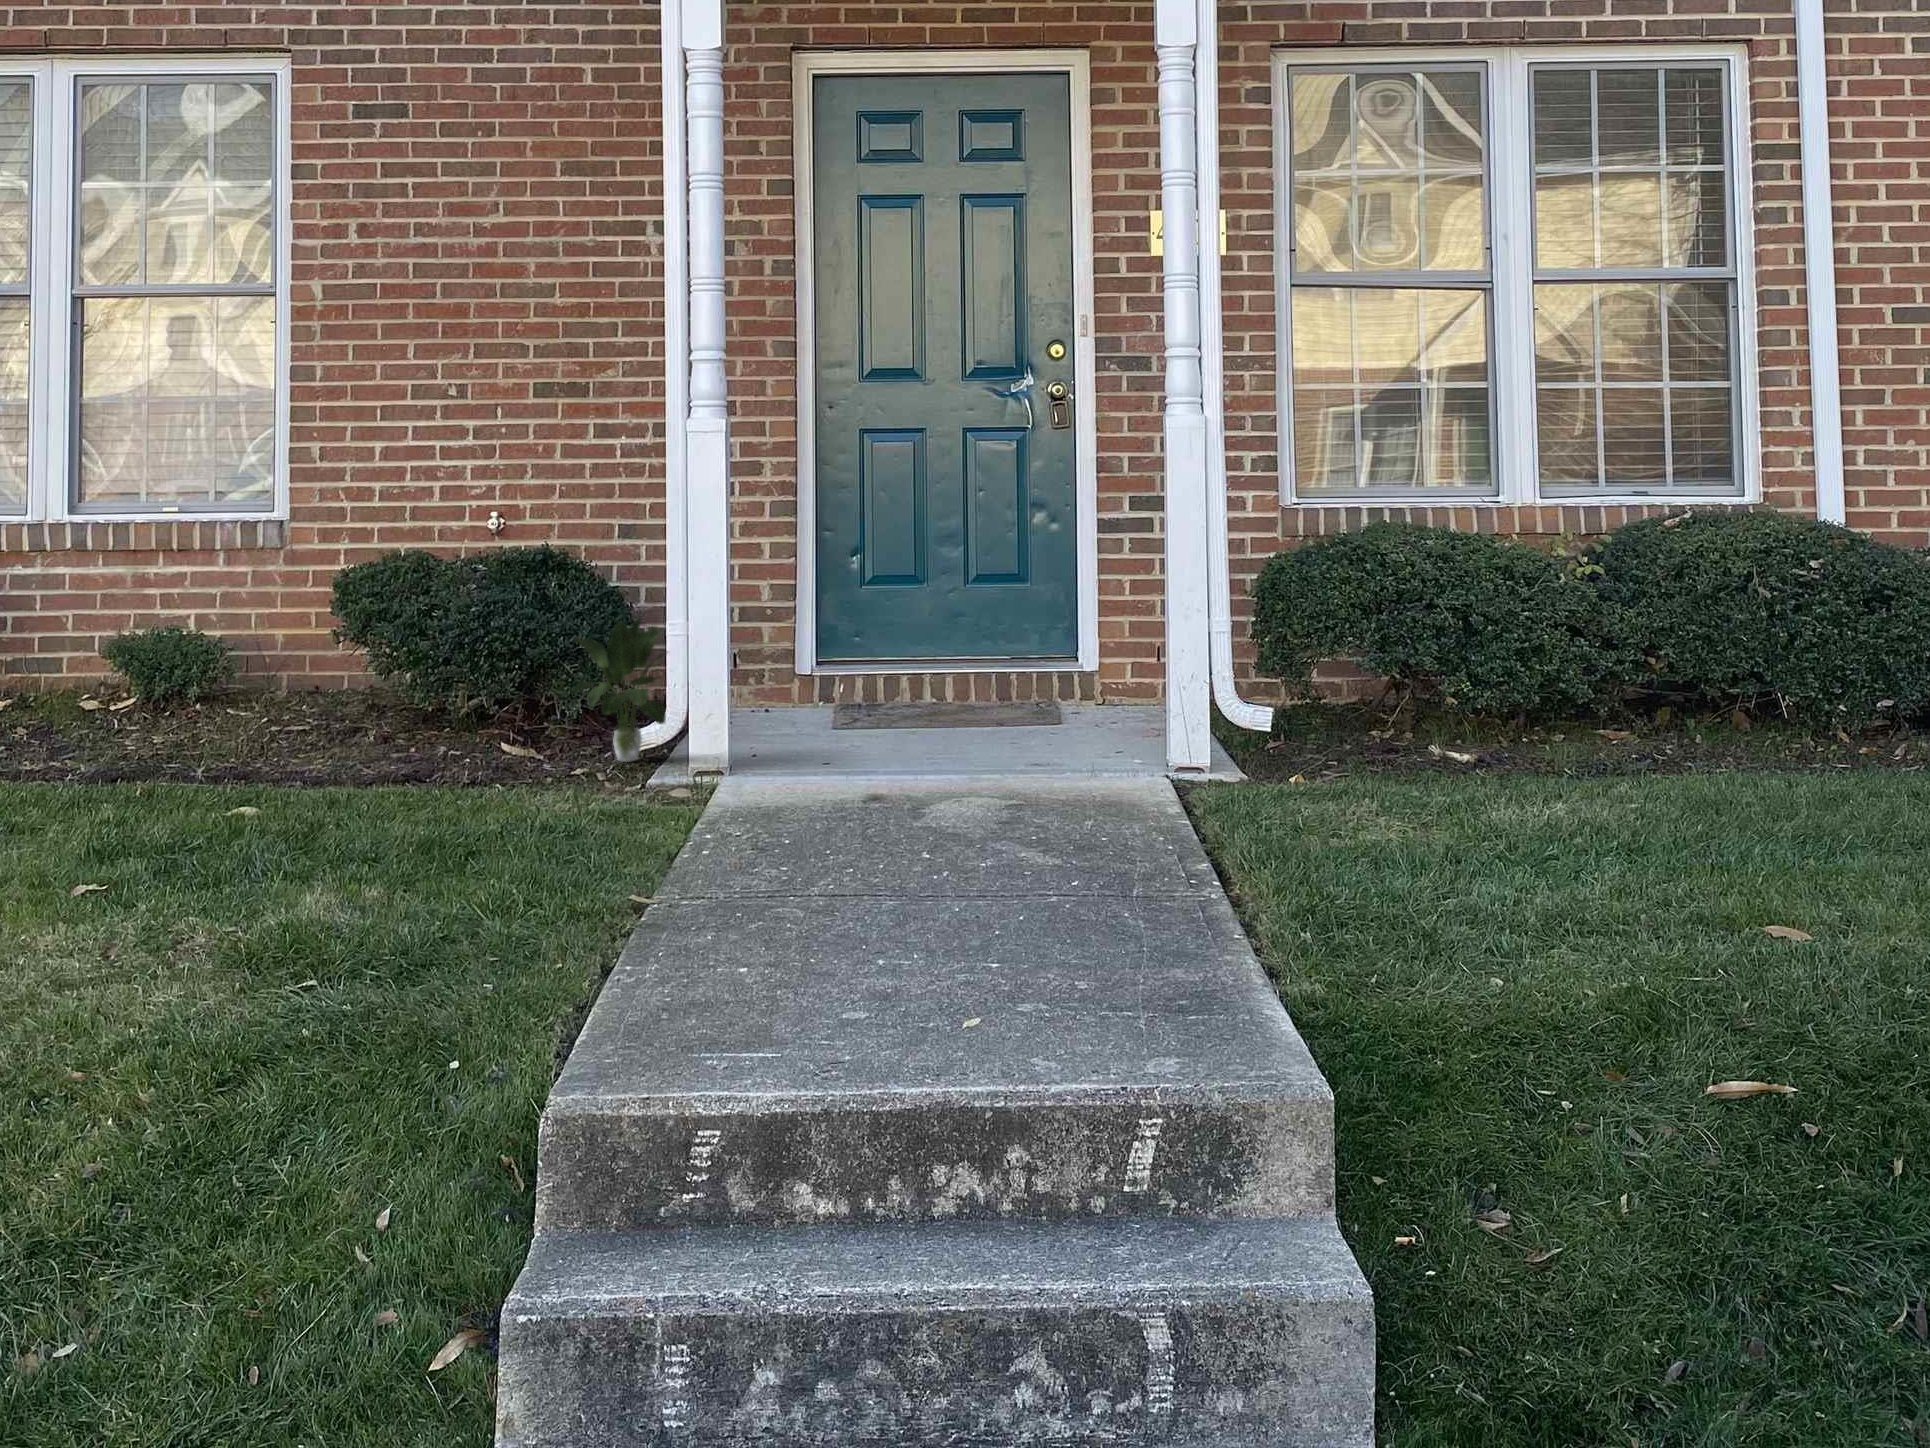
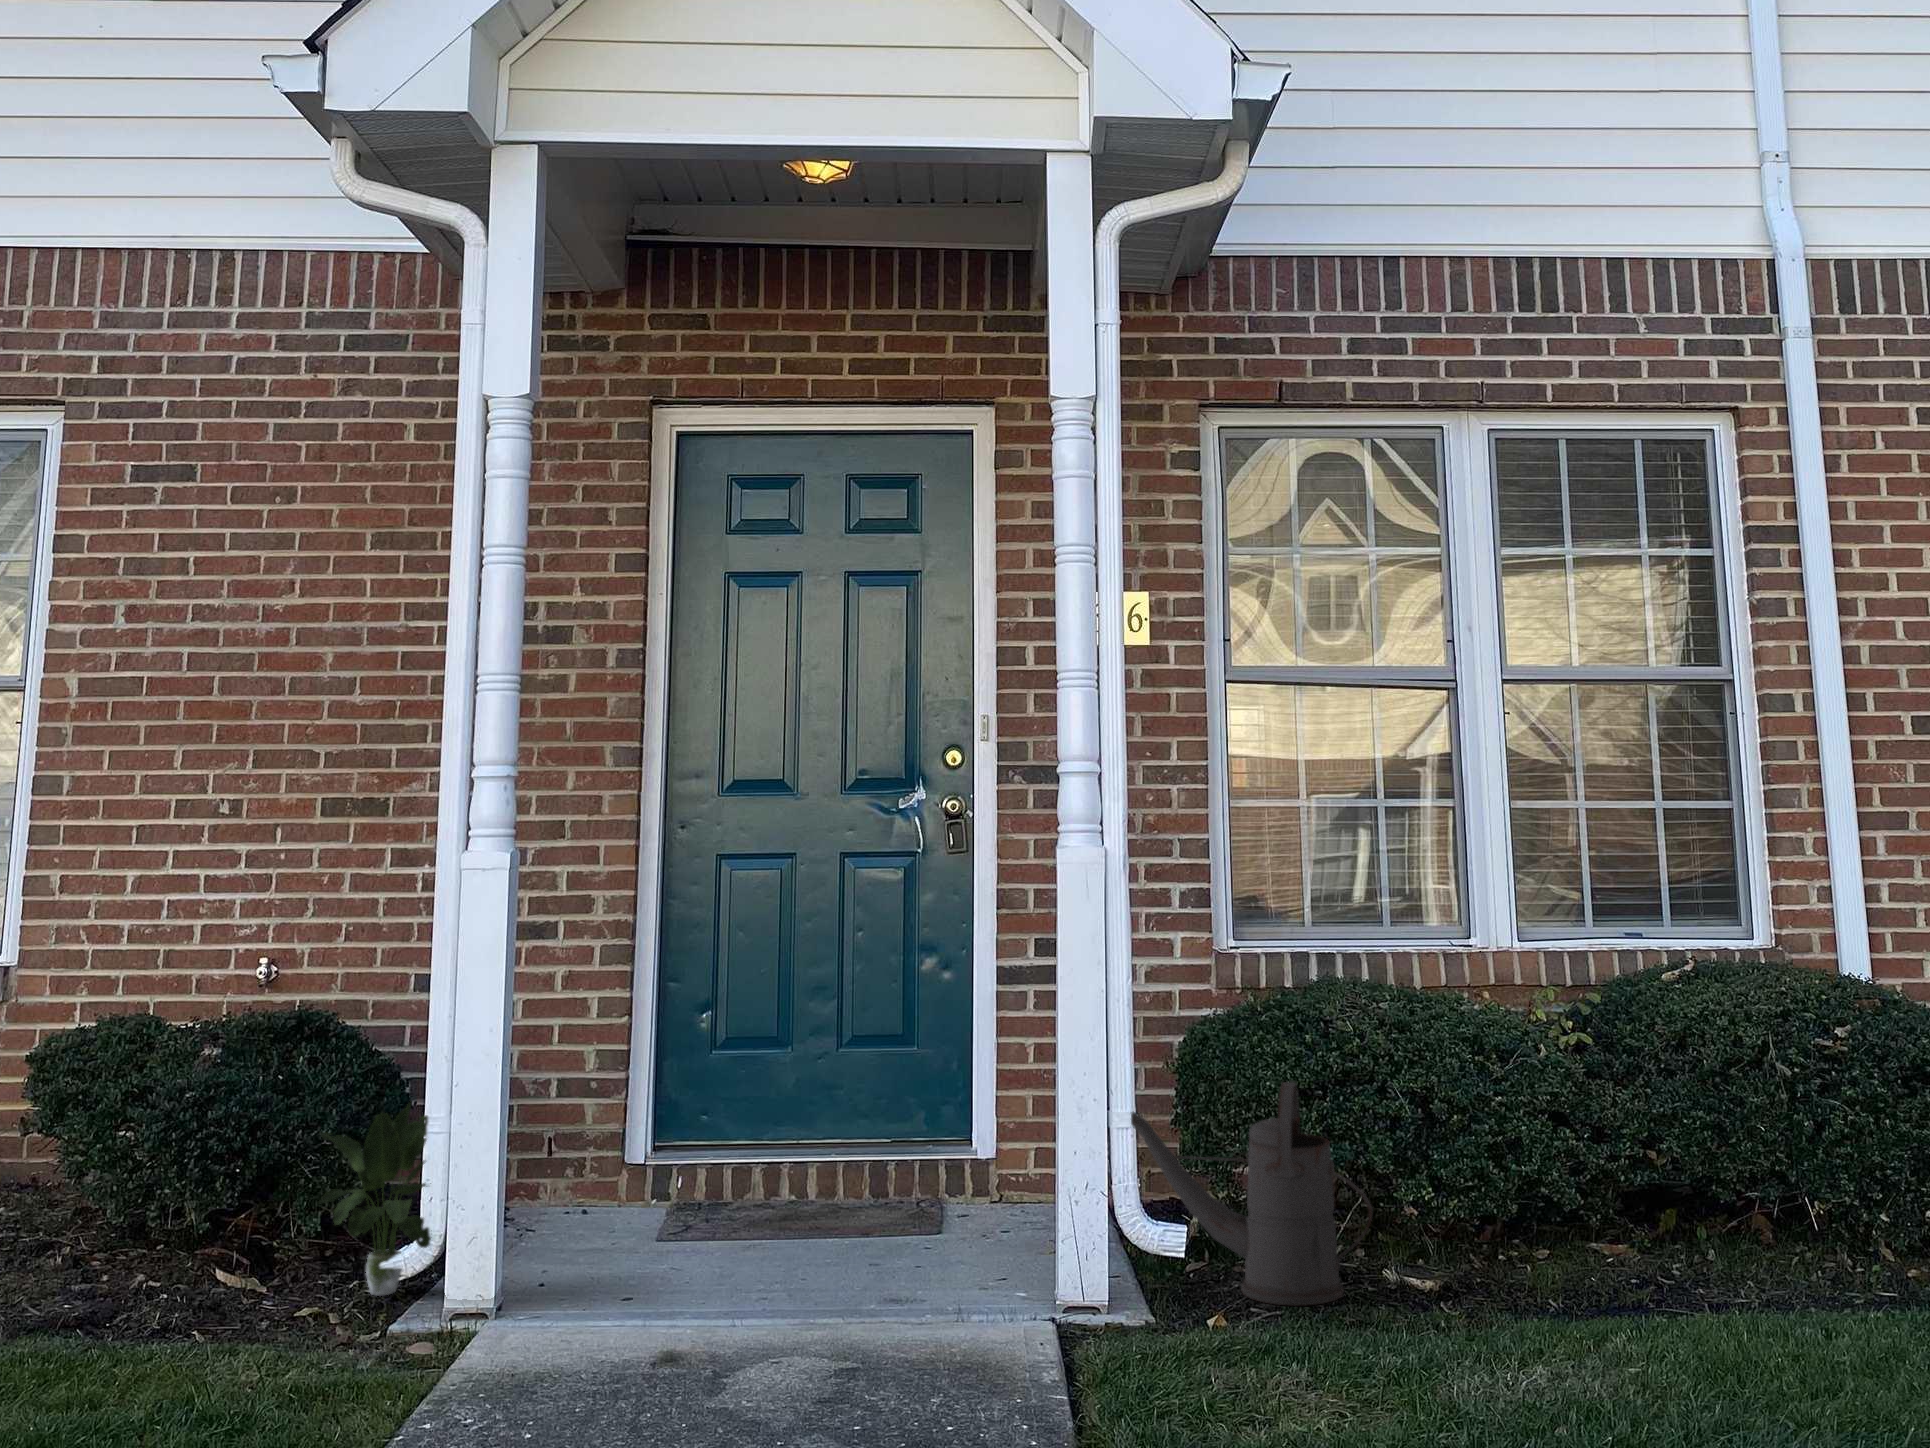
watering can: none [1228,599,1428,769] -> present [1131,1082,1372,1306]

